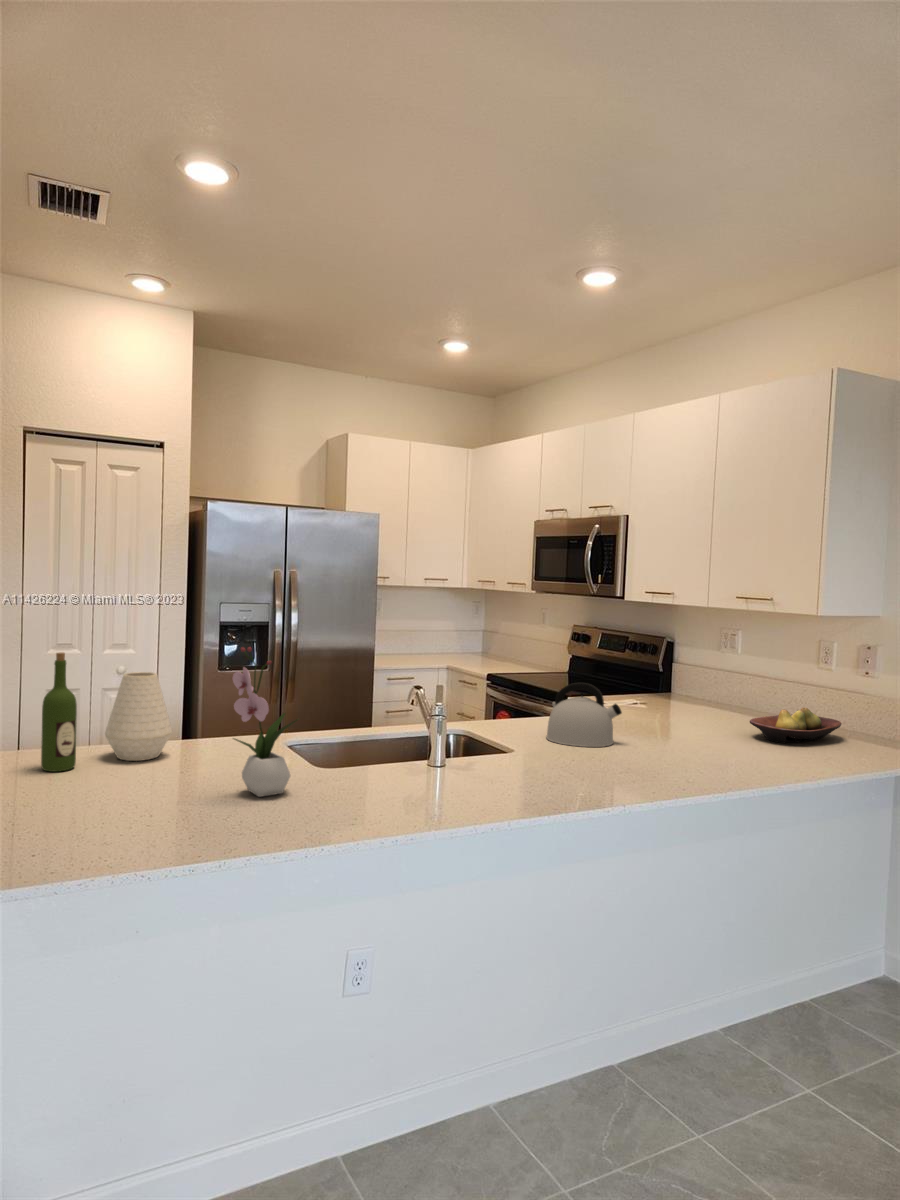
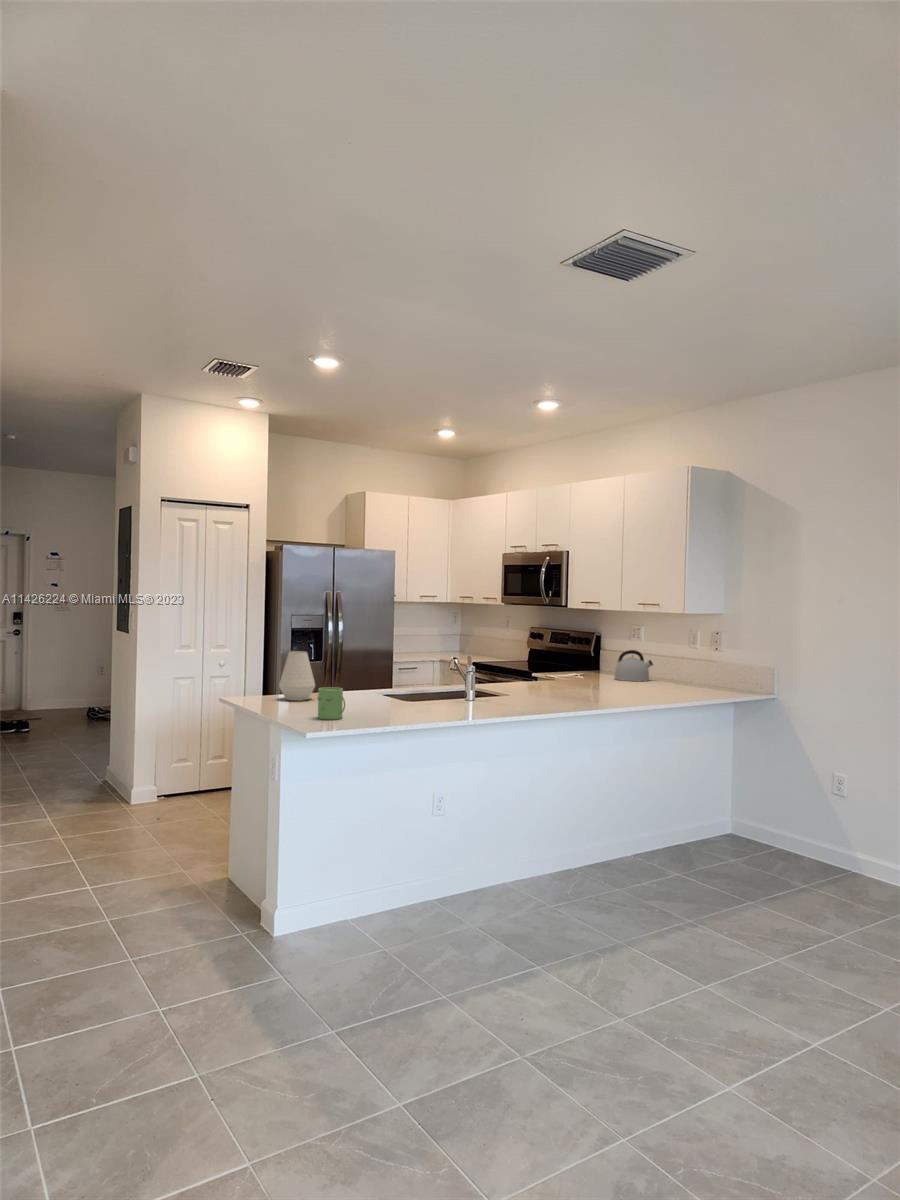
flower arrangement: present [233,647,298,797] -> none [367,632,402,710]
wine bottle: present [41,653,77,772] -> none [253,639,271,704]
kettle: present [546,683,622,747] -> present [615,650,653,681]
fruit bowl: present [750,708,841,743] -> none [646,671,701,691]
mug: none [100,759,155,831] -> present [318,687,345,720]

